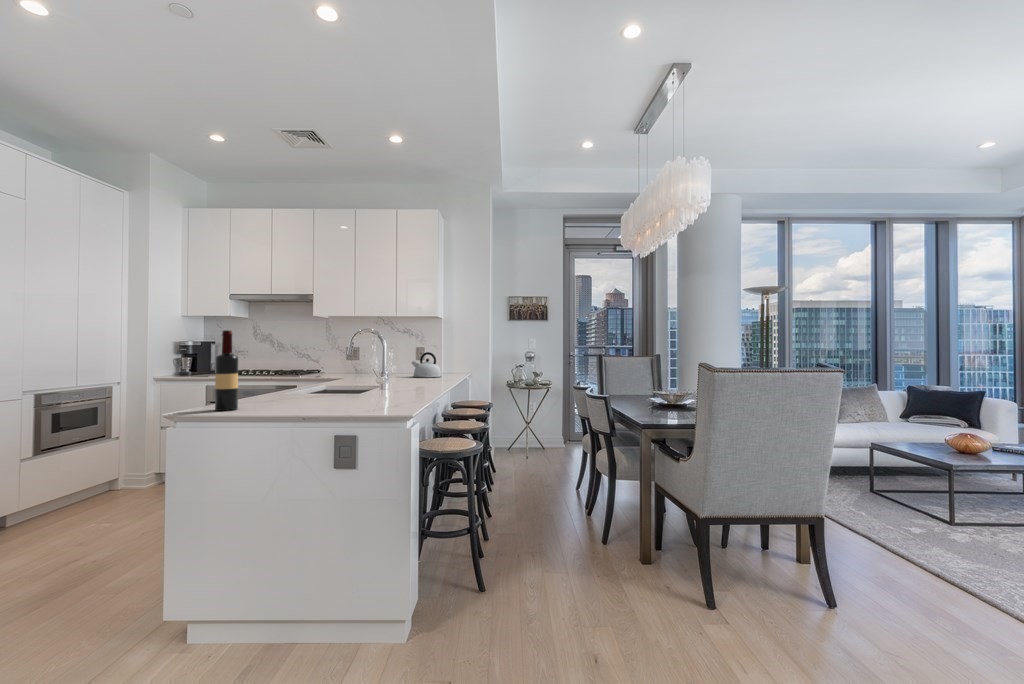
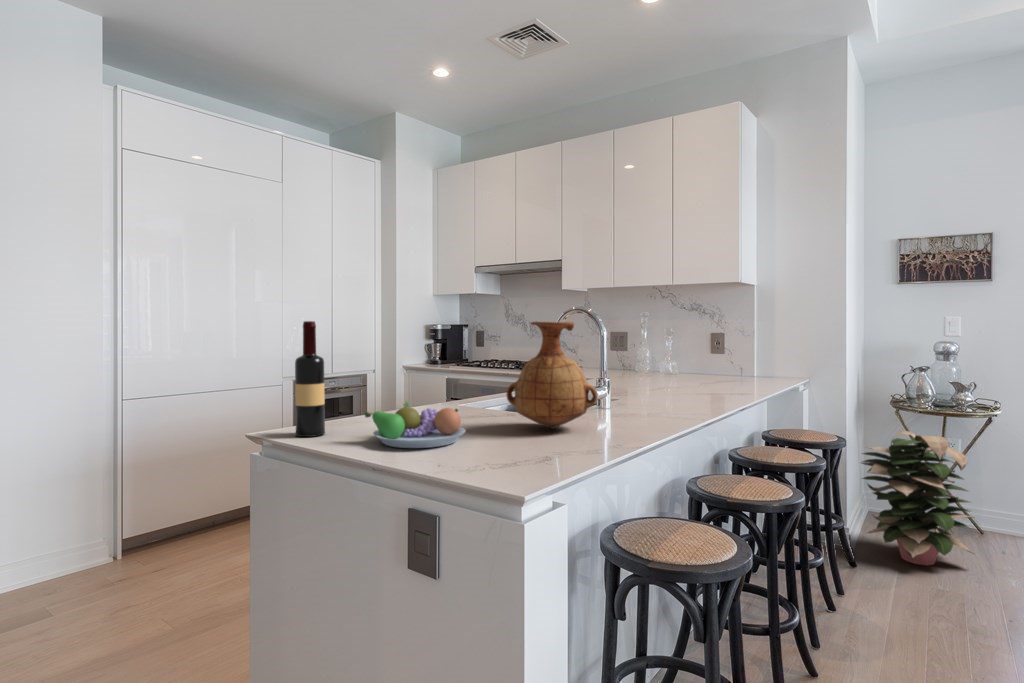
vase: none [354,334,408,397] -> present [507,321,597,429]
kettle: present [412,352,441,377] -> none [689,343,740,385]
fruit bowl: none [278,383,347,408] -> present [365,401,465,448]
decorative plant: none [497,398,547,465] -> present [862,431,973,565]

